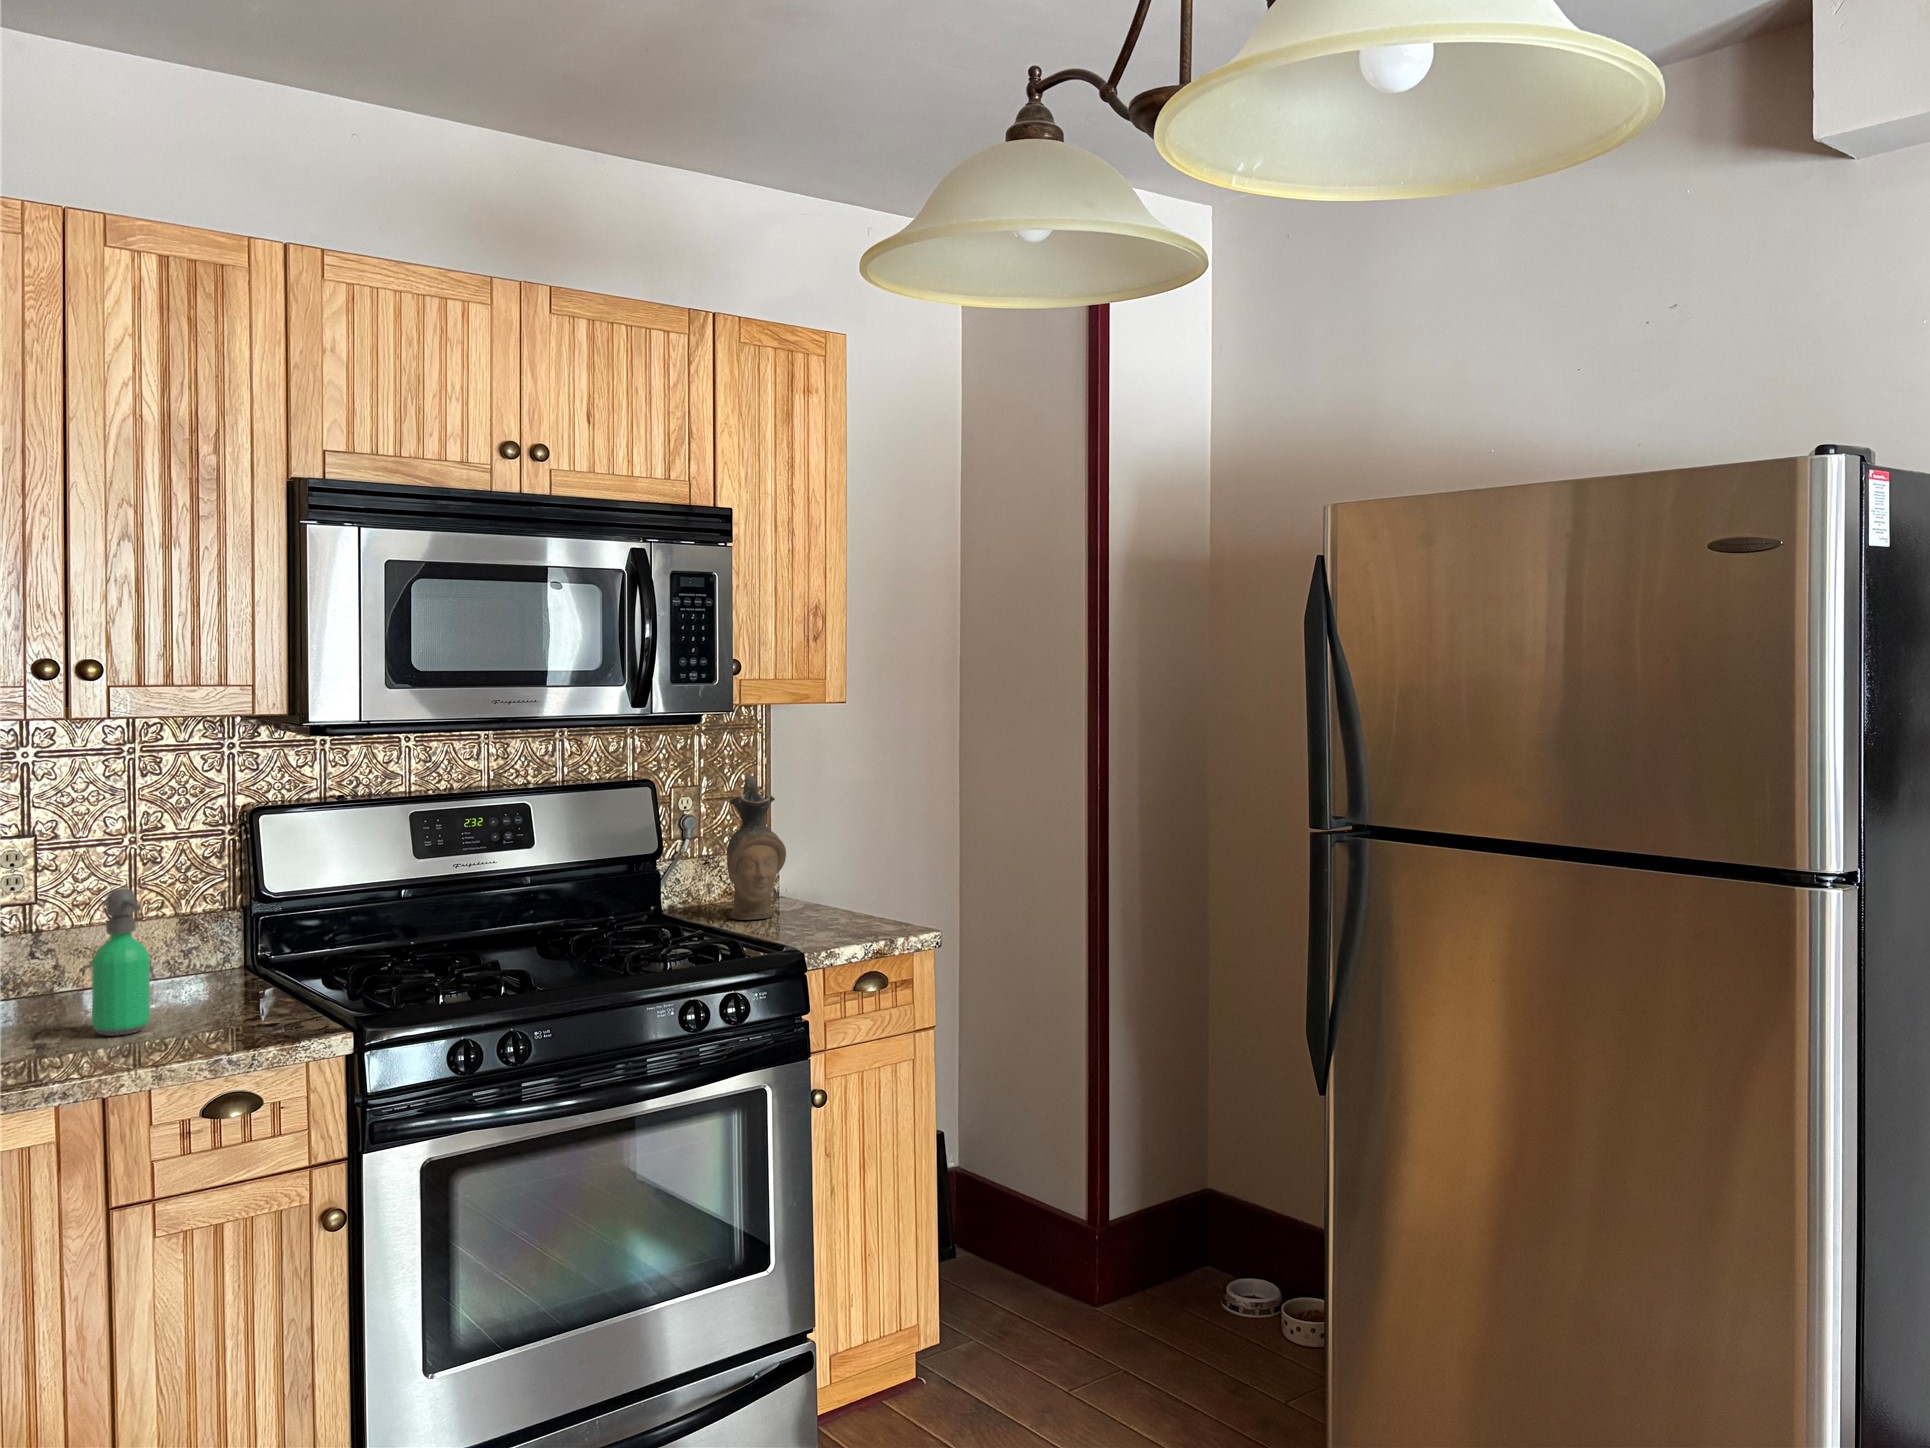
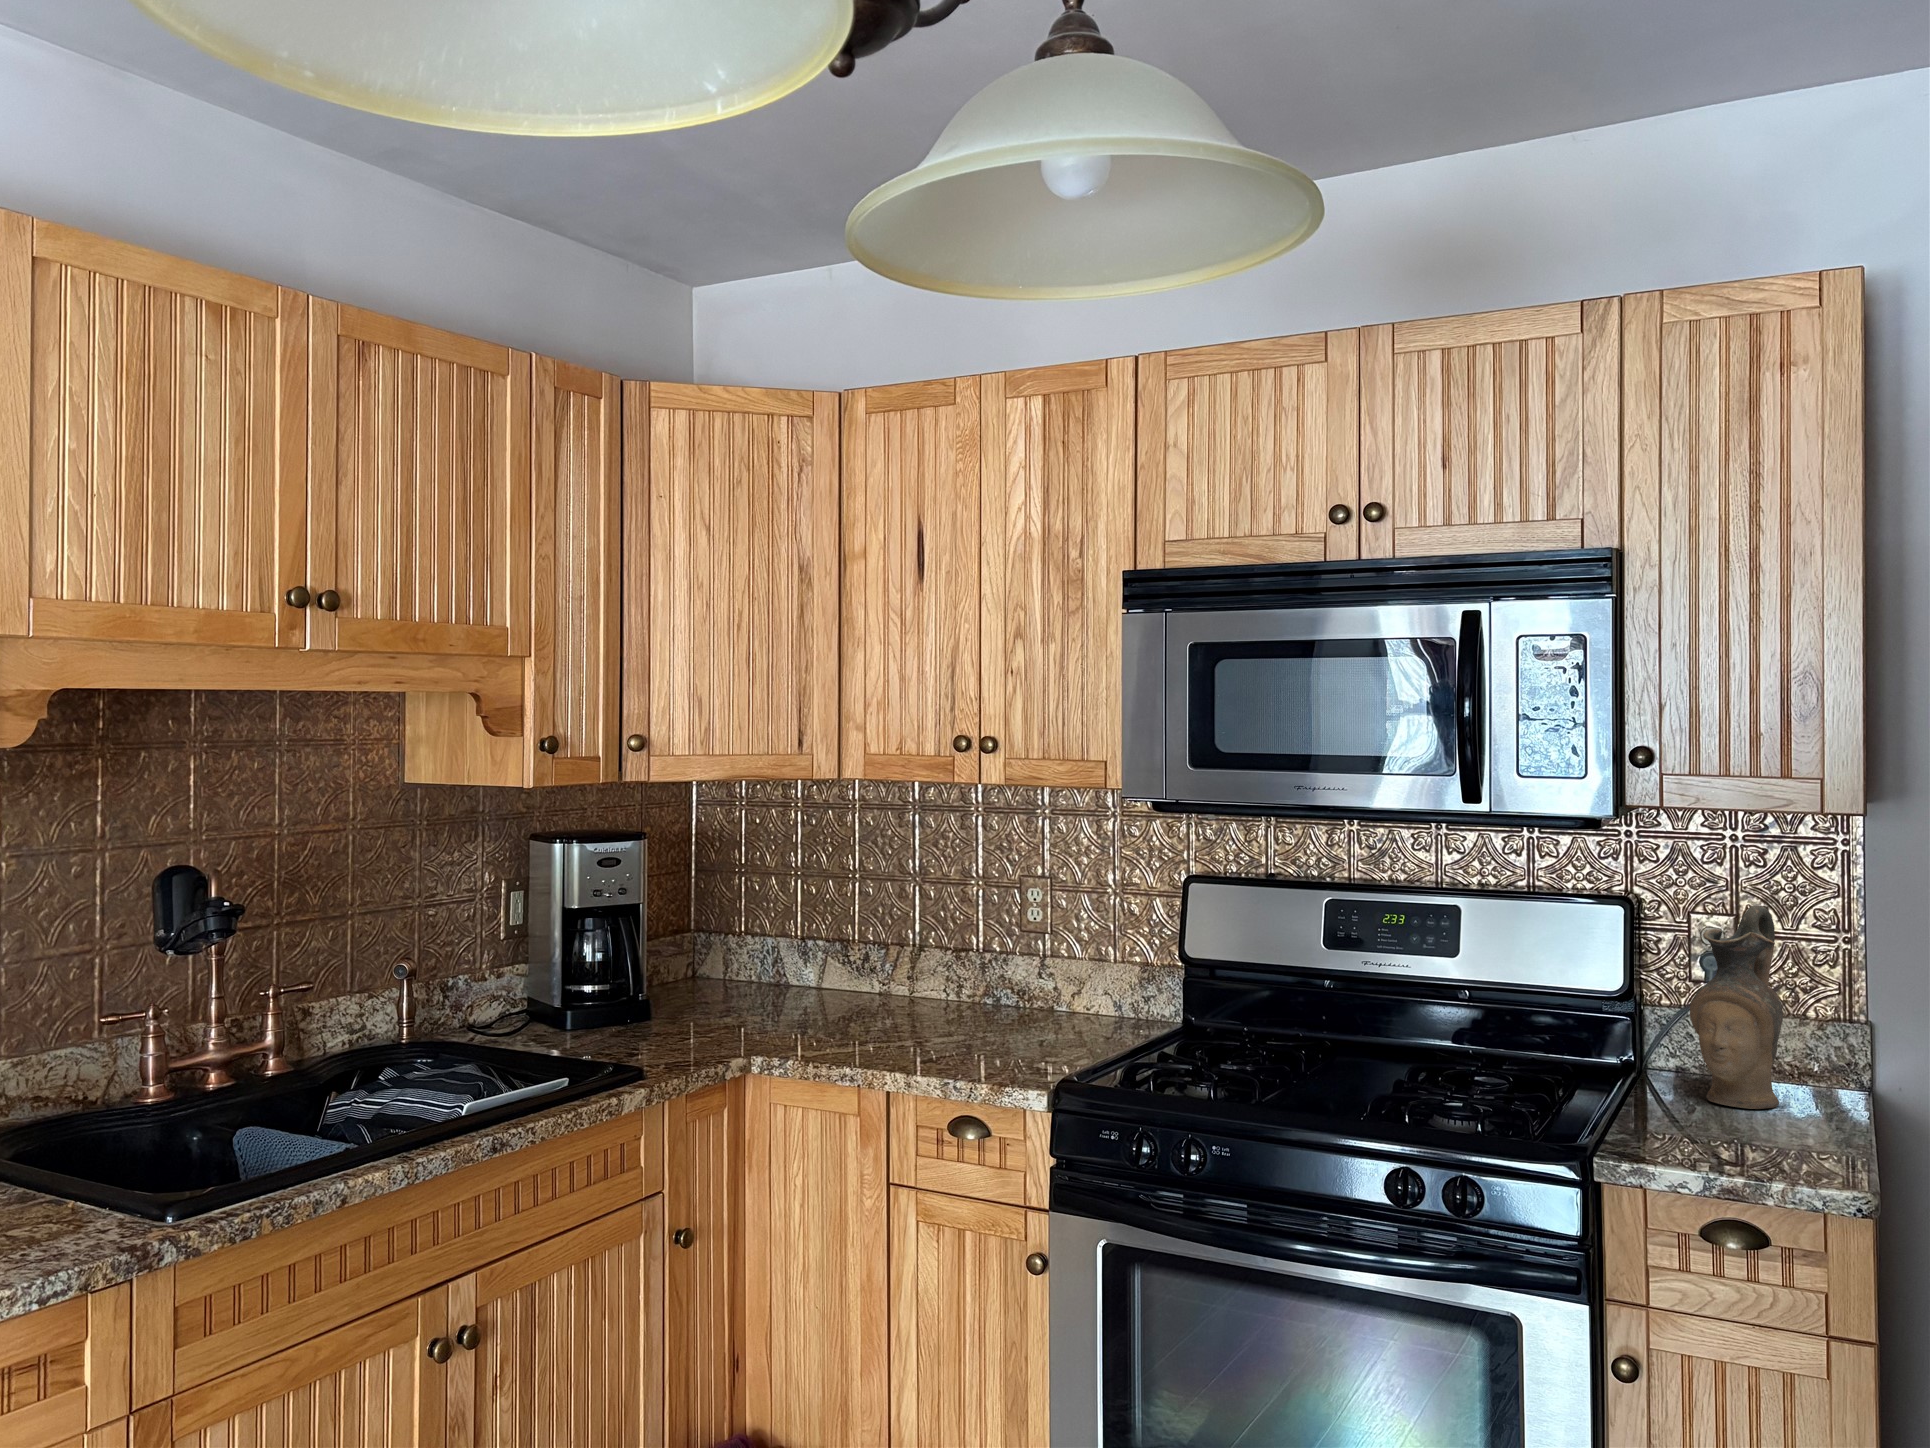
soap dispenser: present [92,888,150,1036] -> none [978,923,1019,1045]

